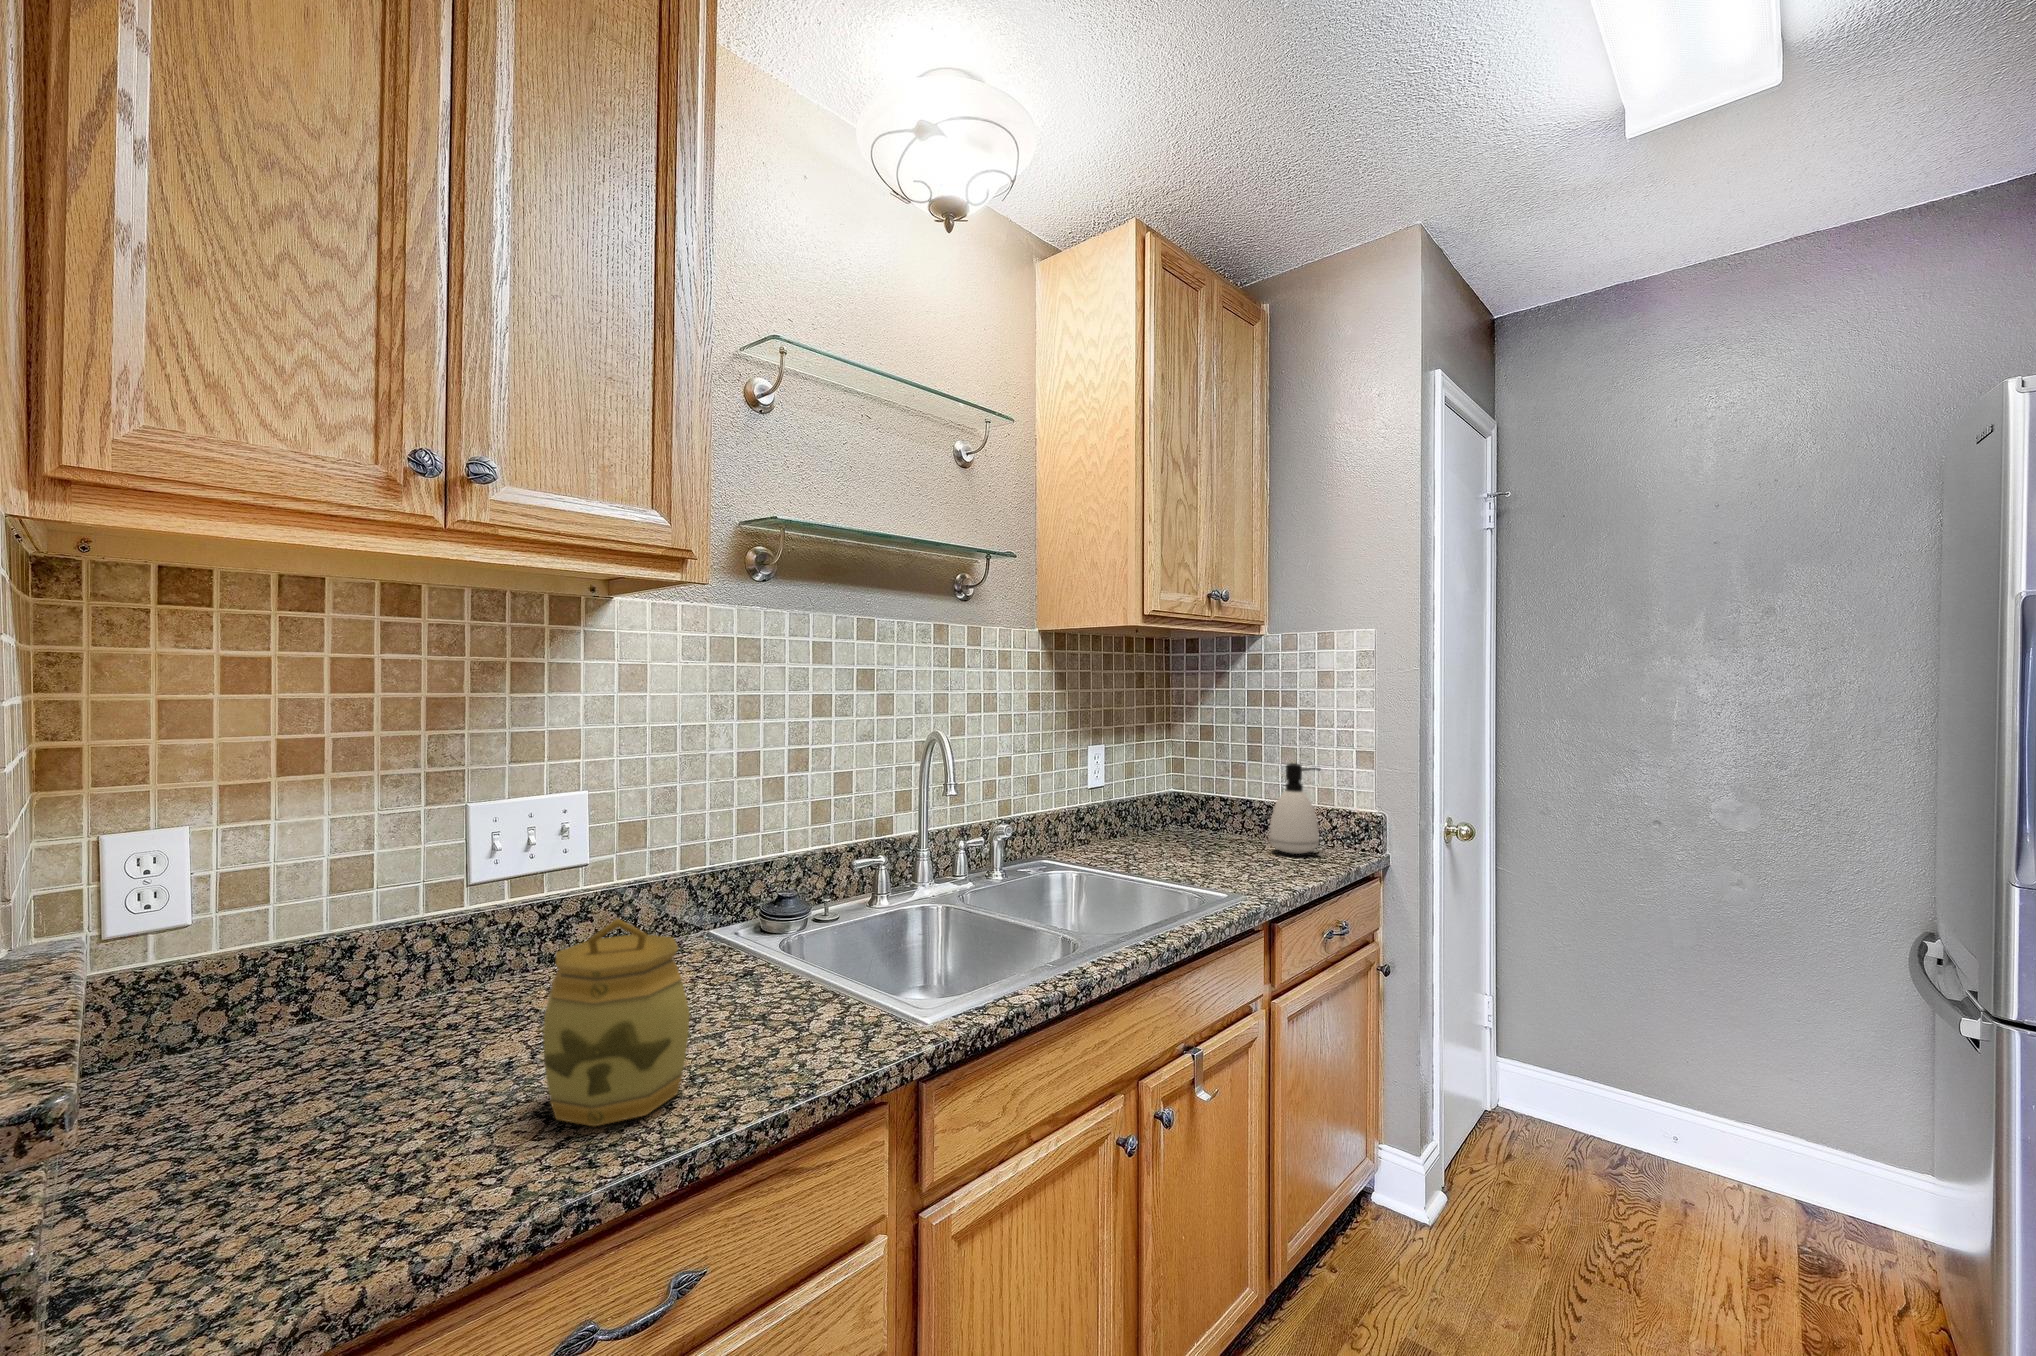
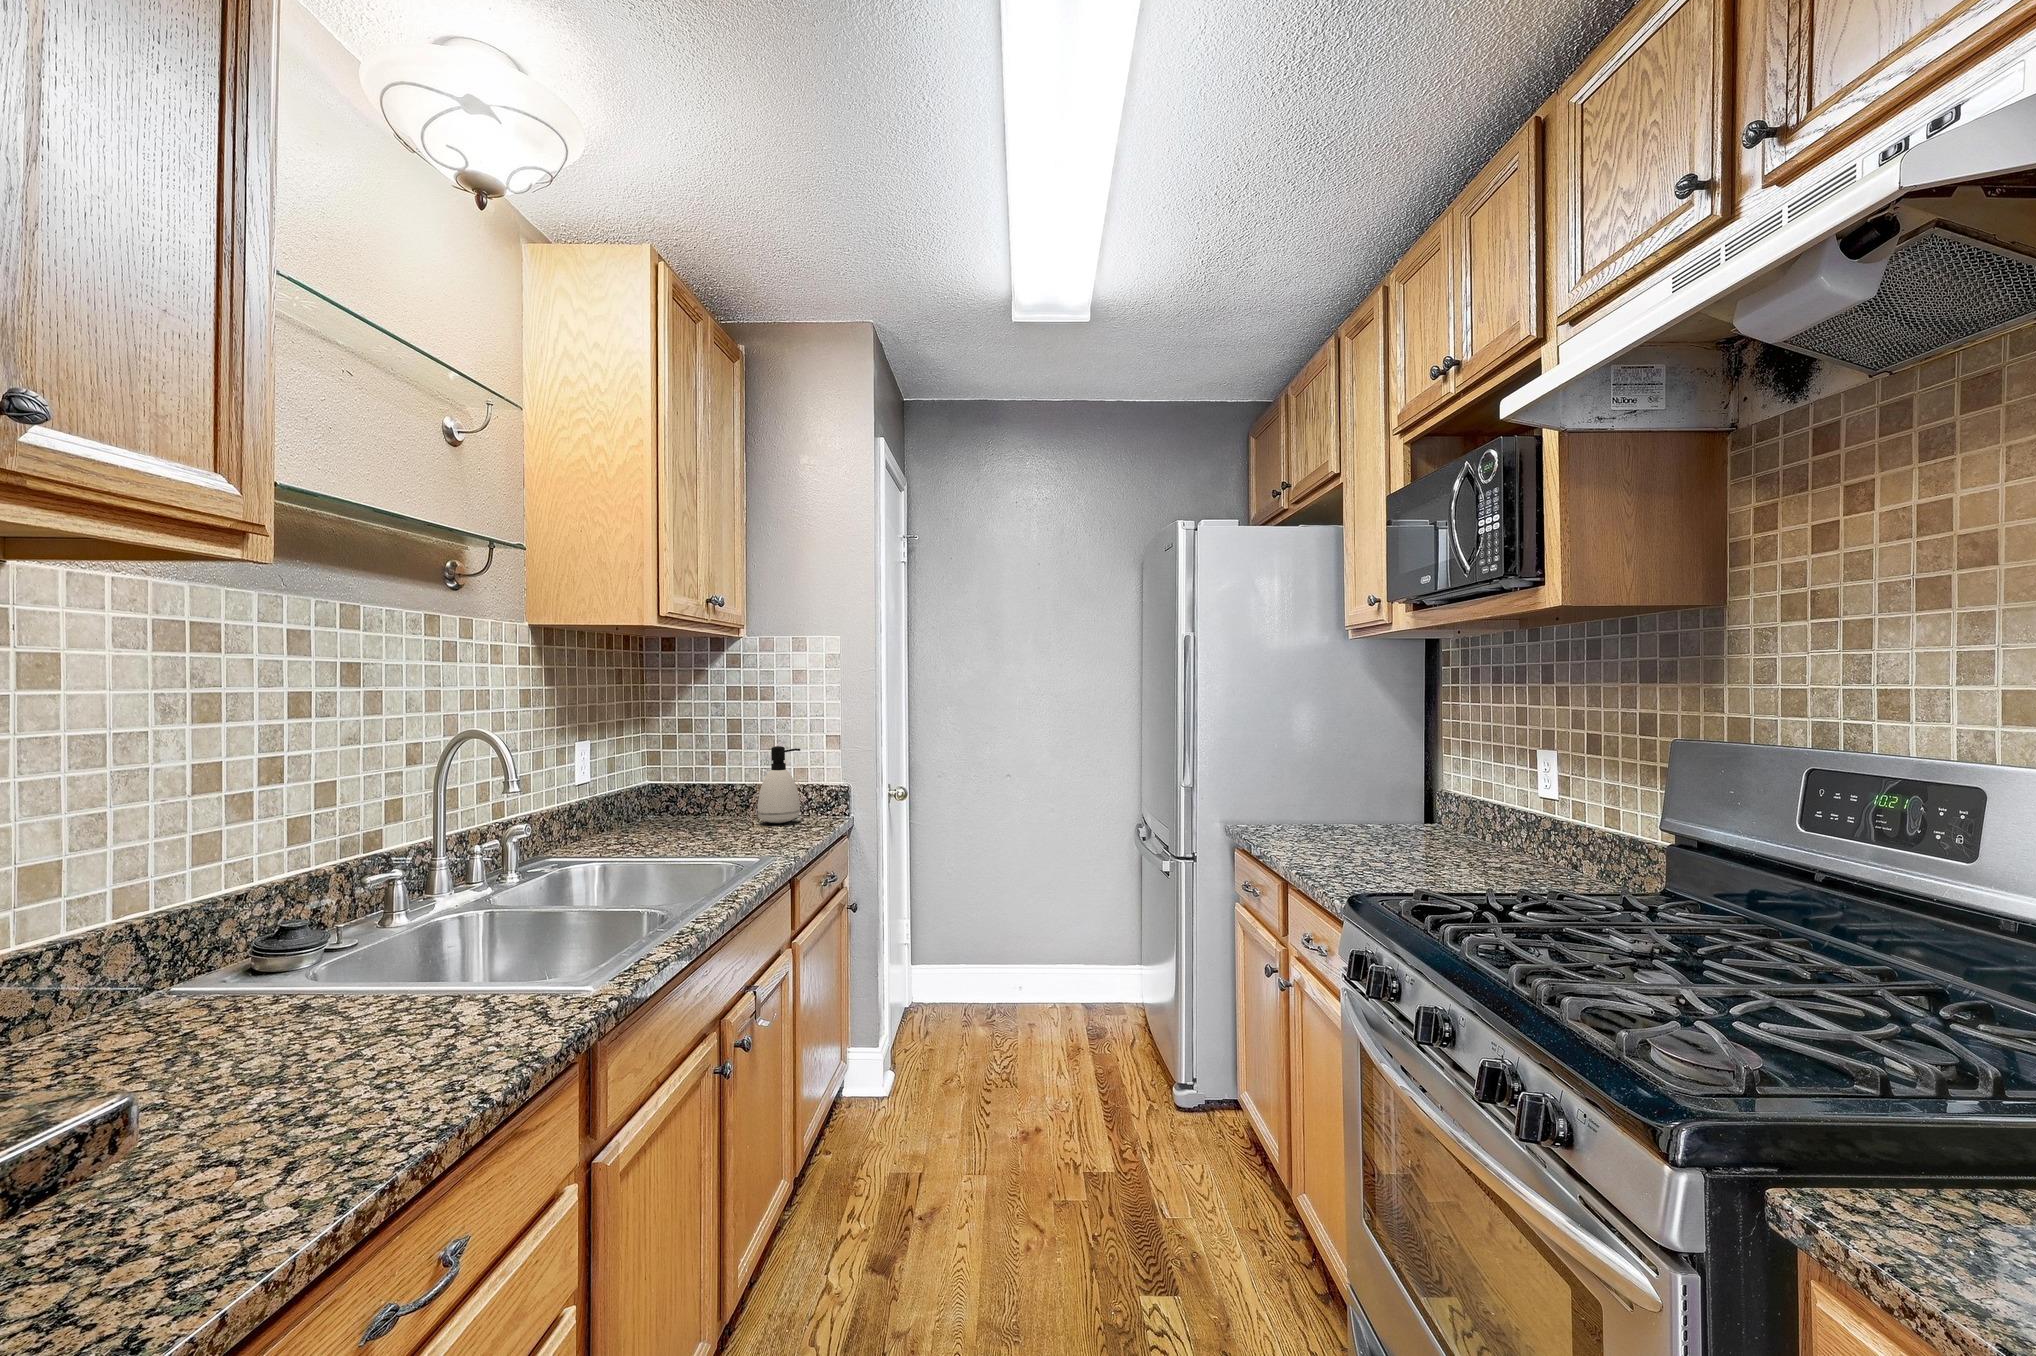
jar: present [543,919,690,1126] -> none [175,929,383,1167]

